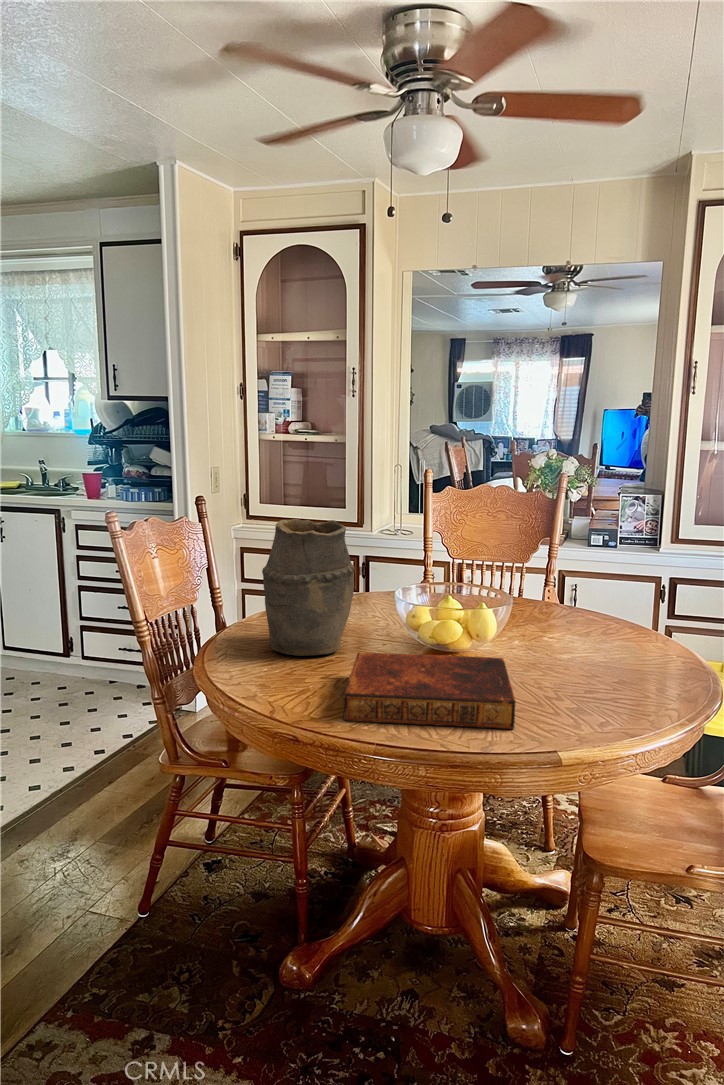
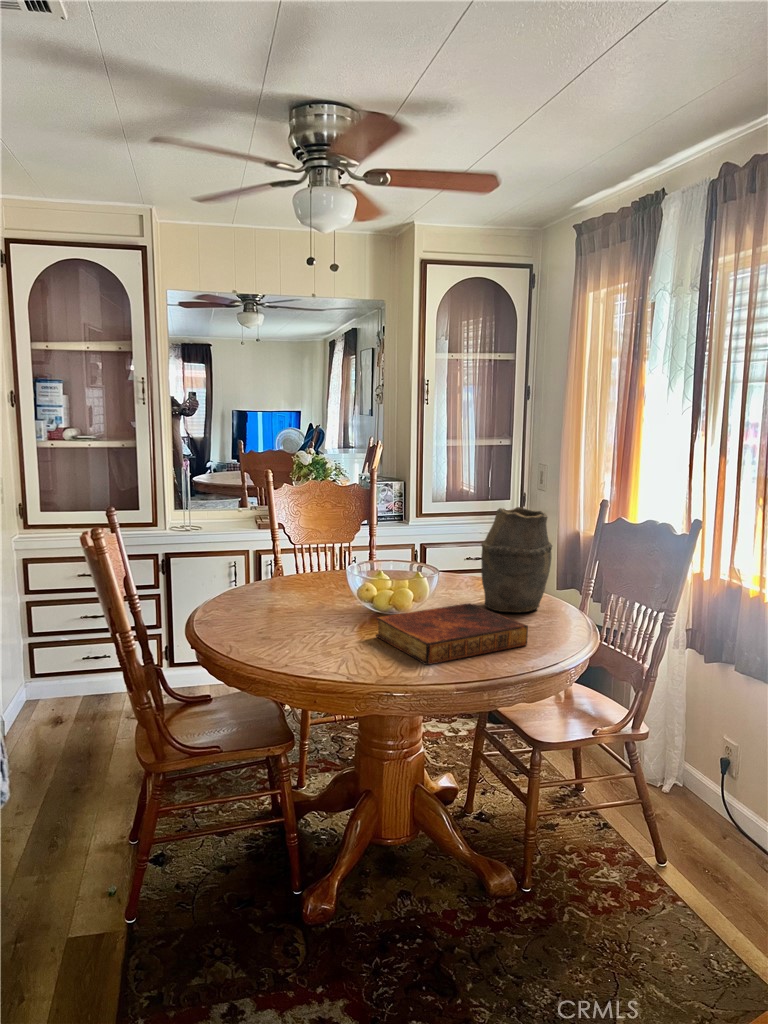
vase: present [262,519,355,656] -> present [481,507,552,613]

